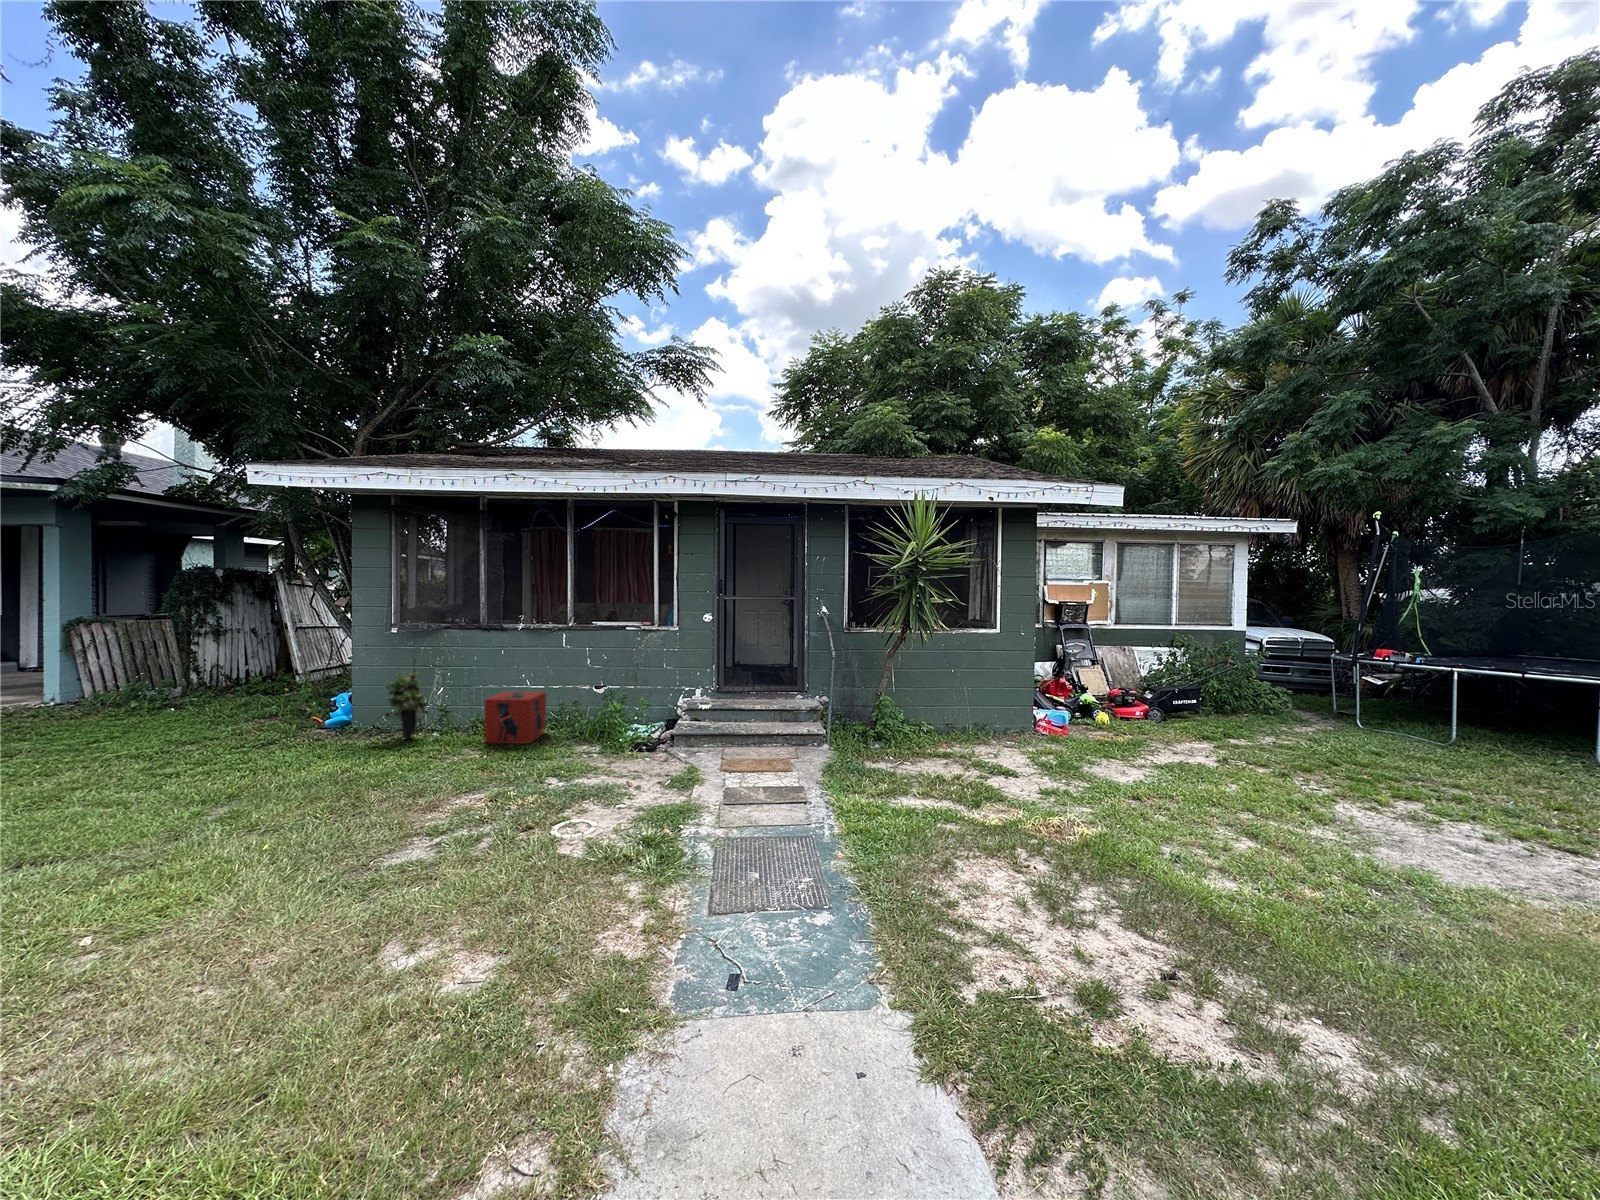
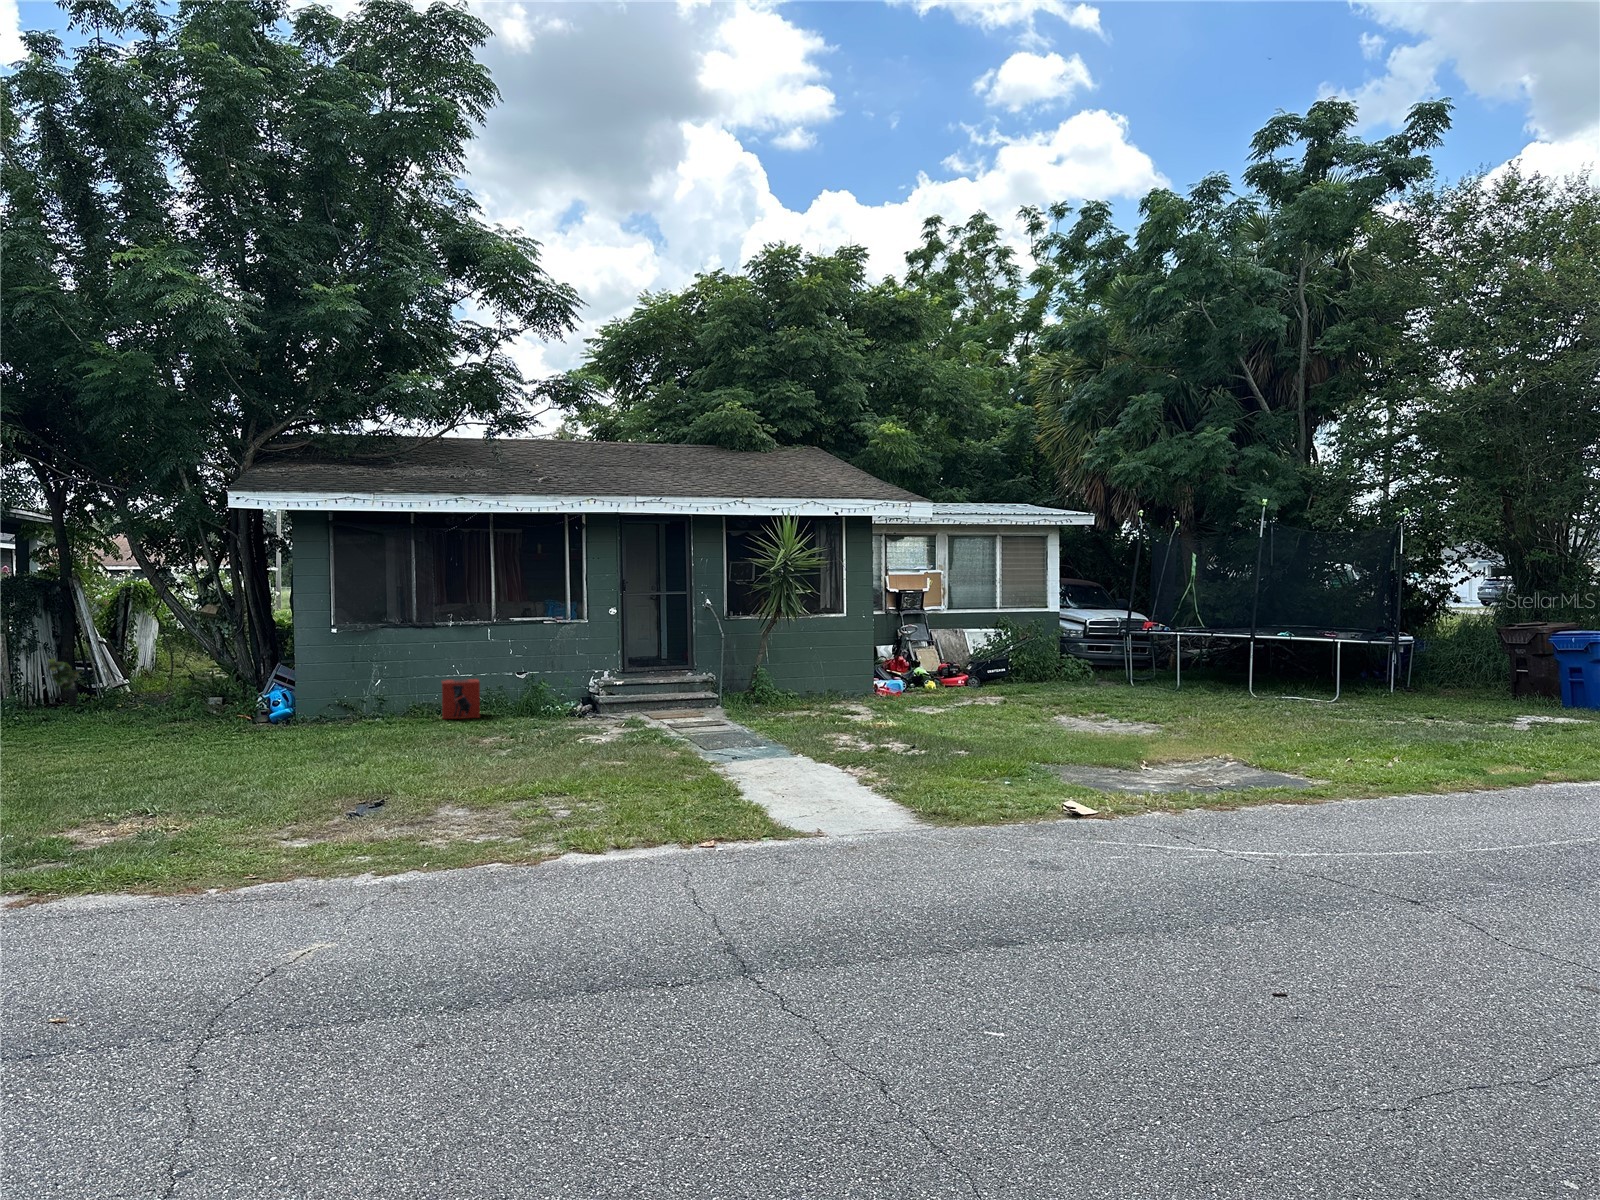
potted plant: present [385,672,428,740] -> present [48,659,79,706]

